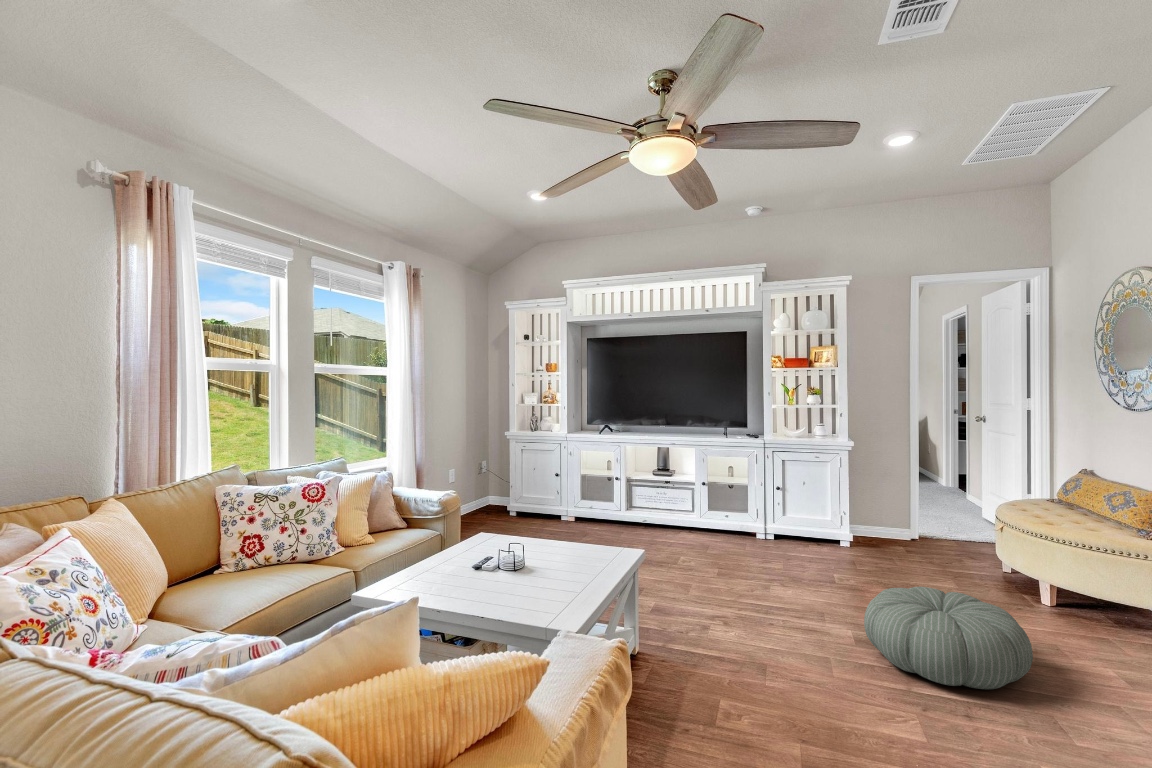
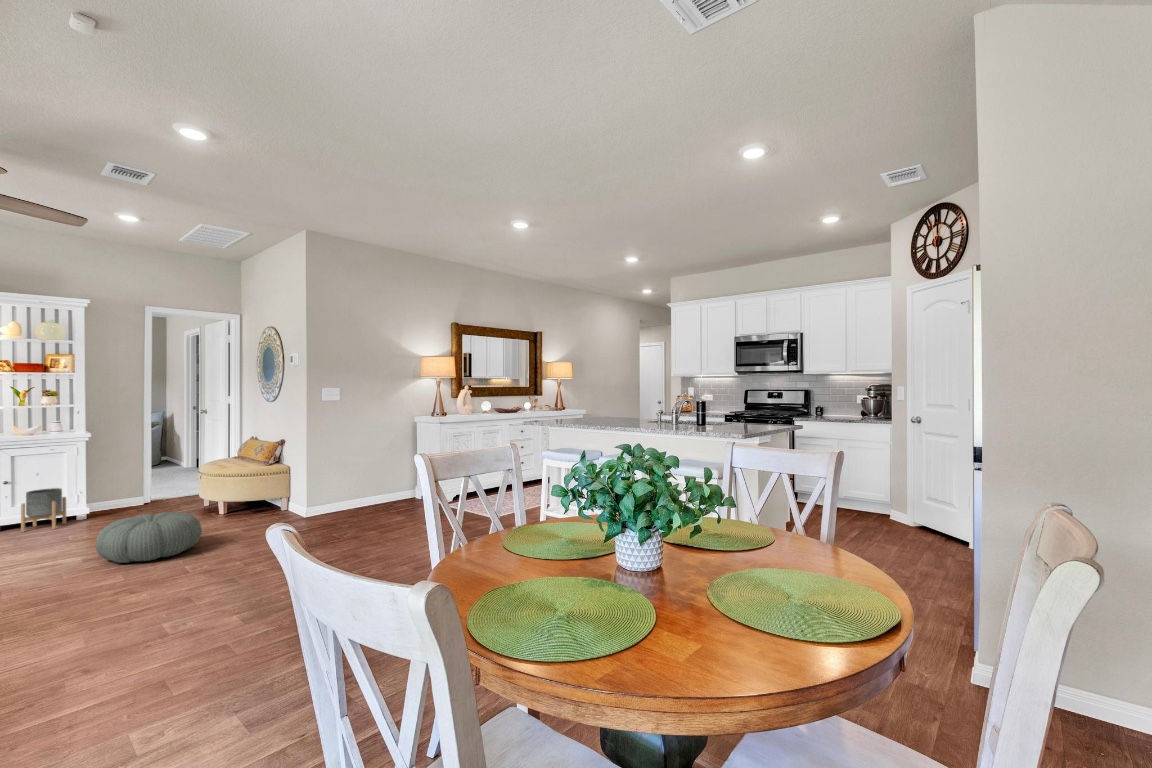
planter: none [789,502,830,555] -> present [21,488,66,532]

